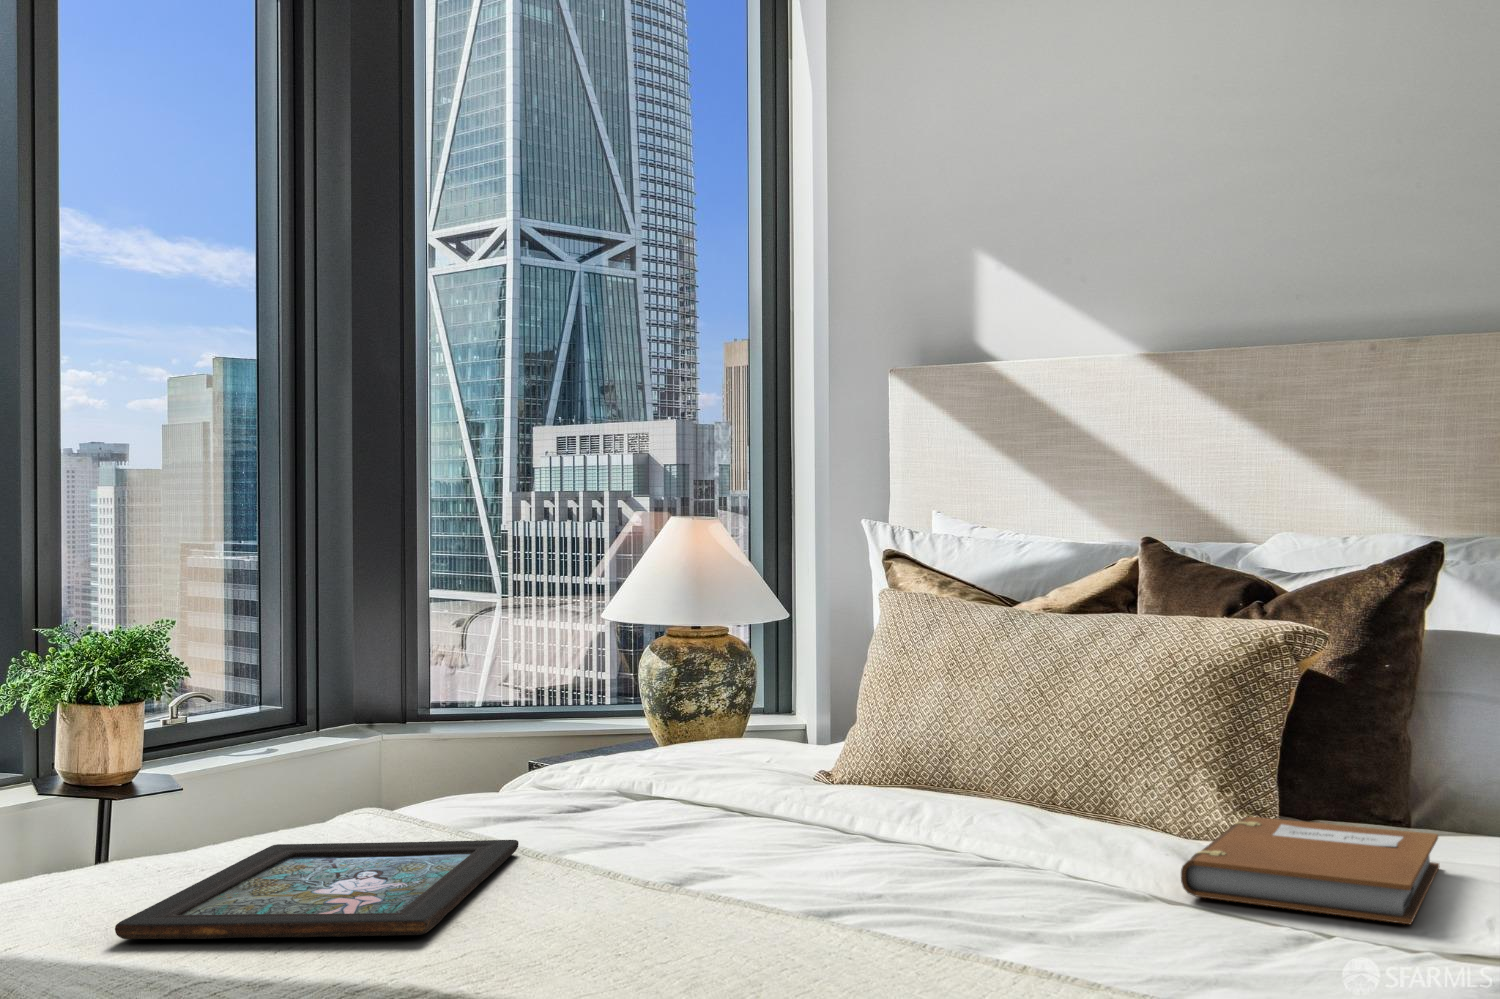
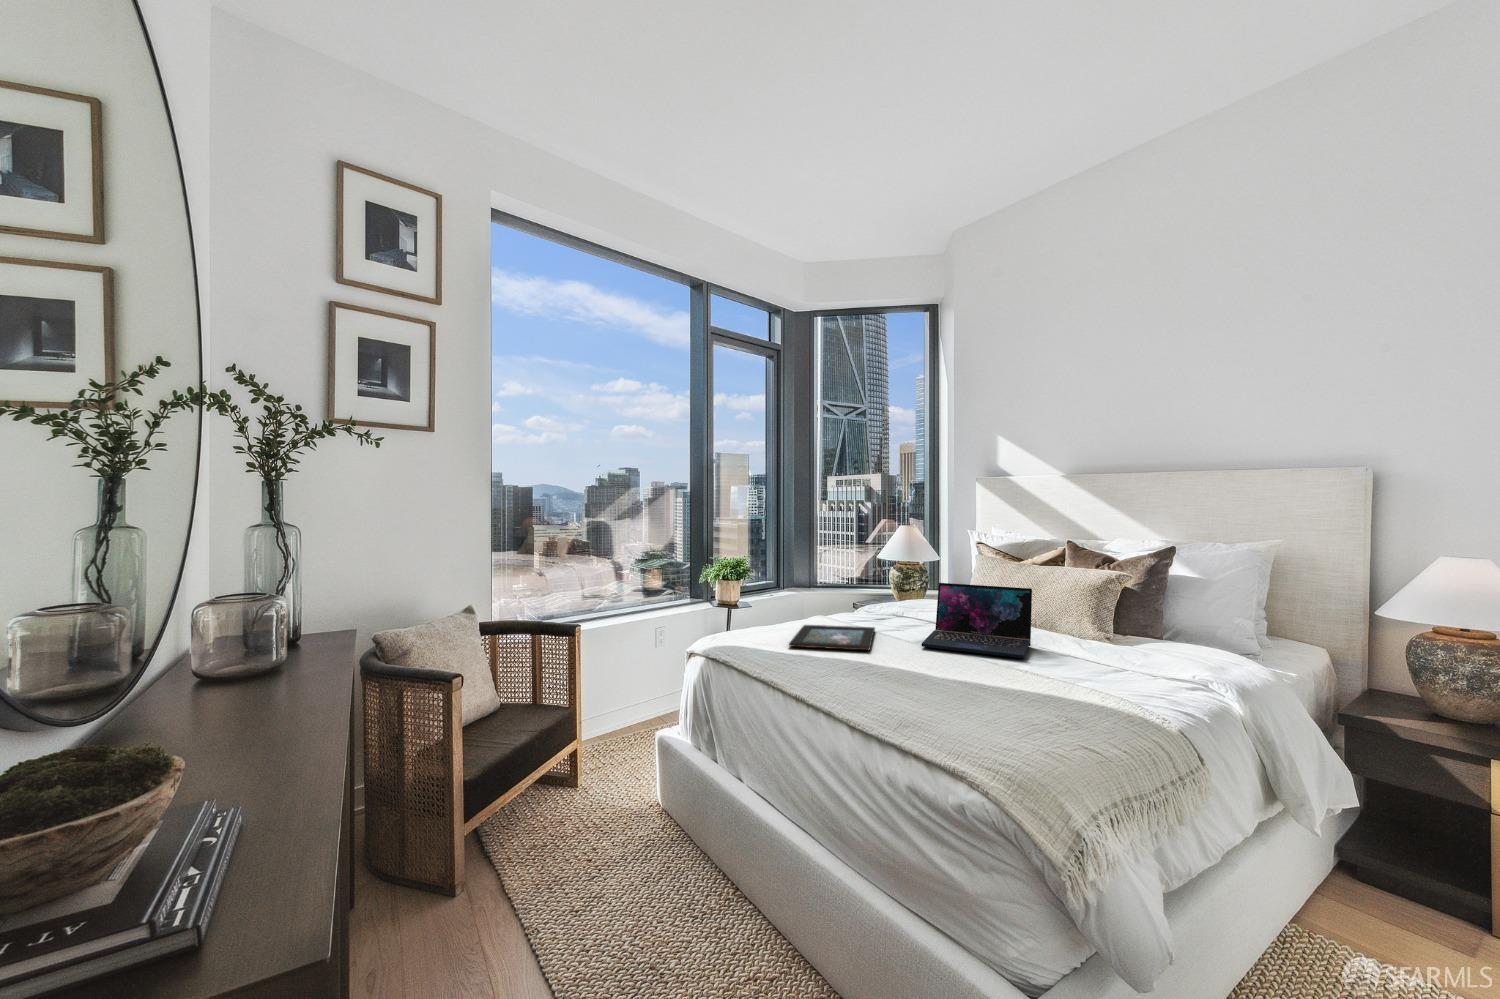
laptop: none [636,672,1026,930] -> present [921,583,1032,658]
notebook: present [1181,817,1440,924] -> none [1078,633,1160,665]

